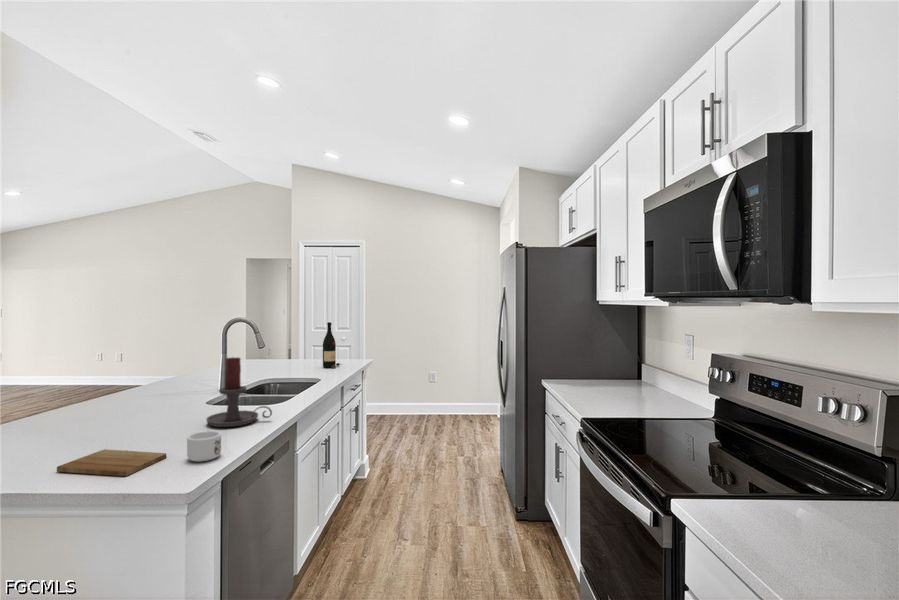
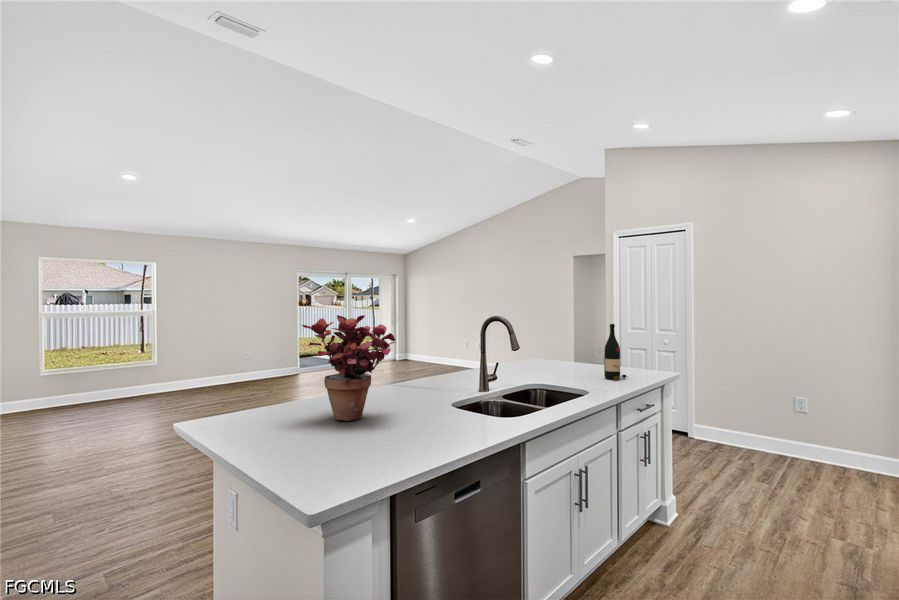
potted plant: none [41,318,170,434] -> present [302,315,396,421]
candle holder: present [206,357,272,427] -> none [421,360,483,437]
mug: present [187,431,221,462] -> none [362,439,401,473]
cutting board: present [57,449,166,476] -> none [278,438,355,472]

